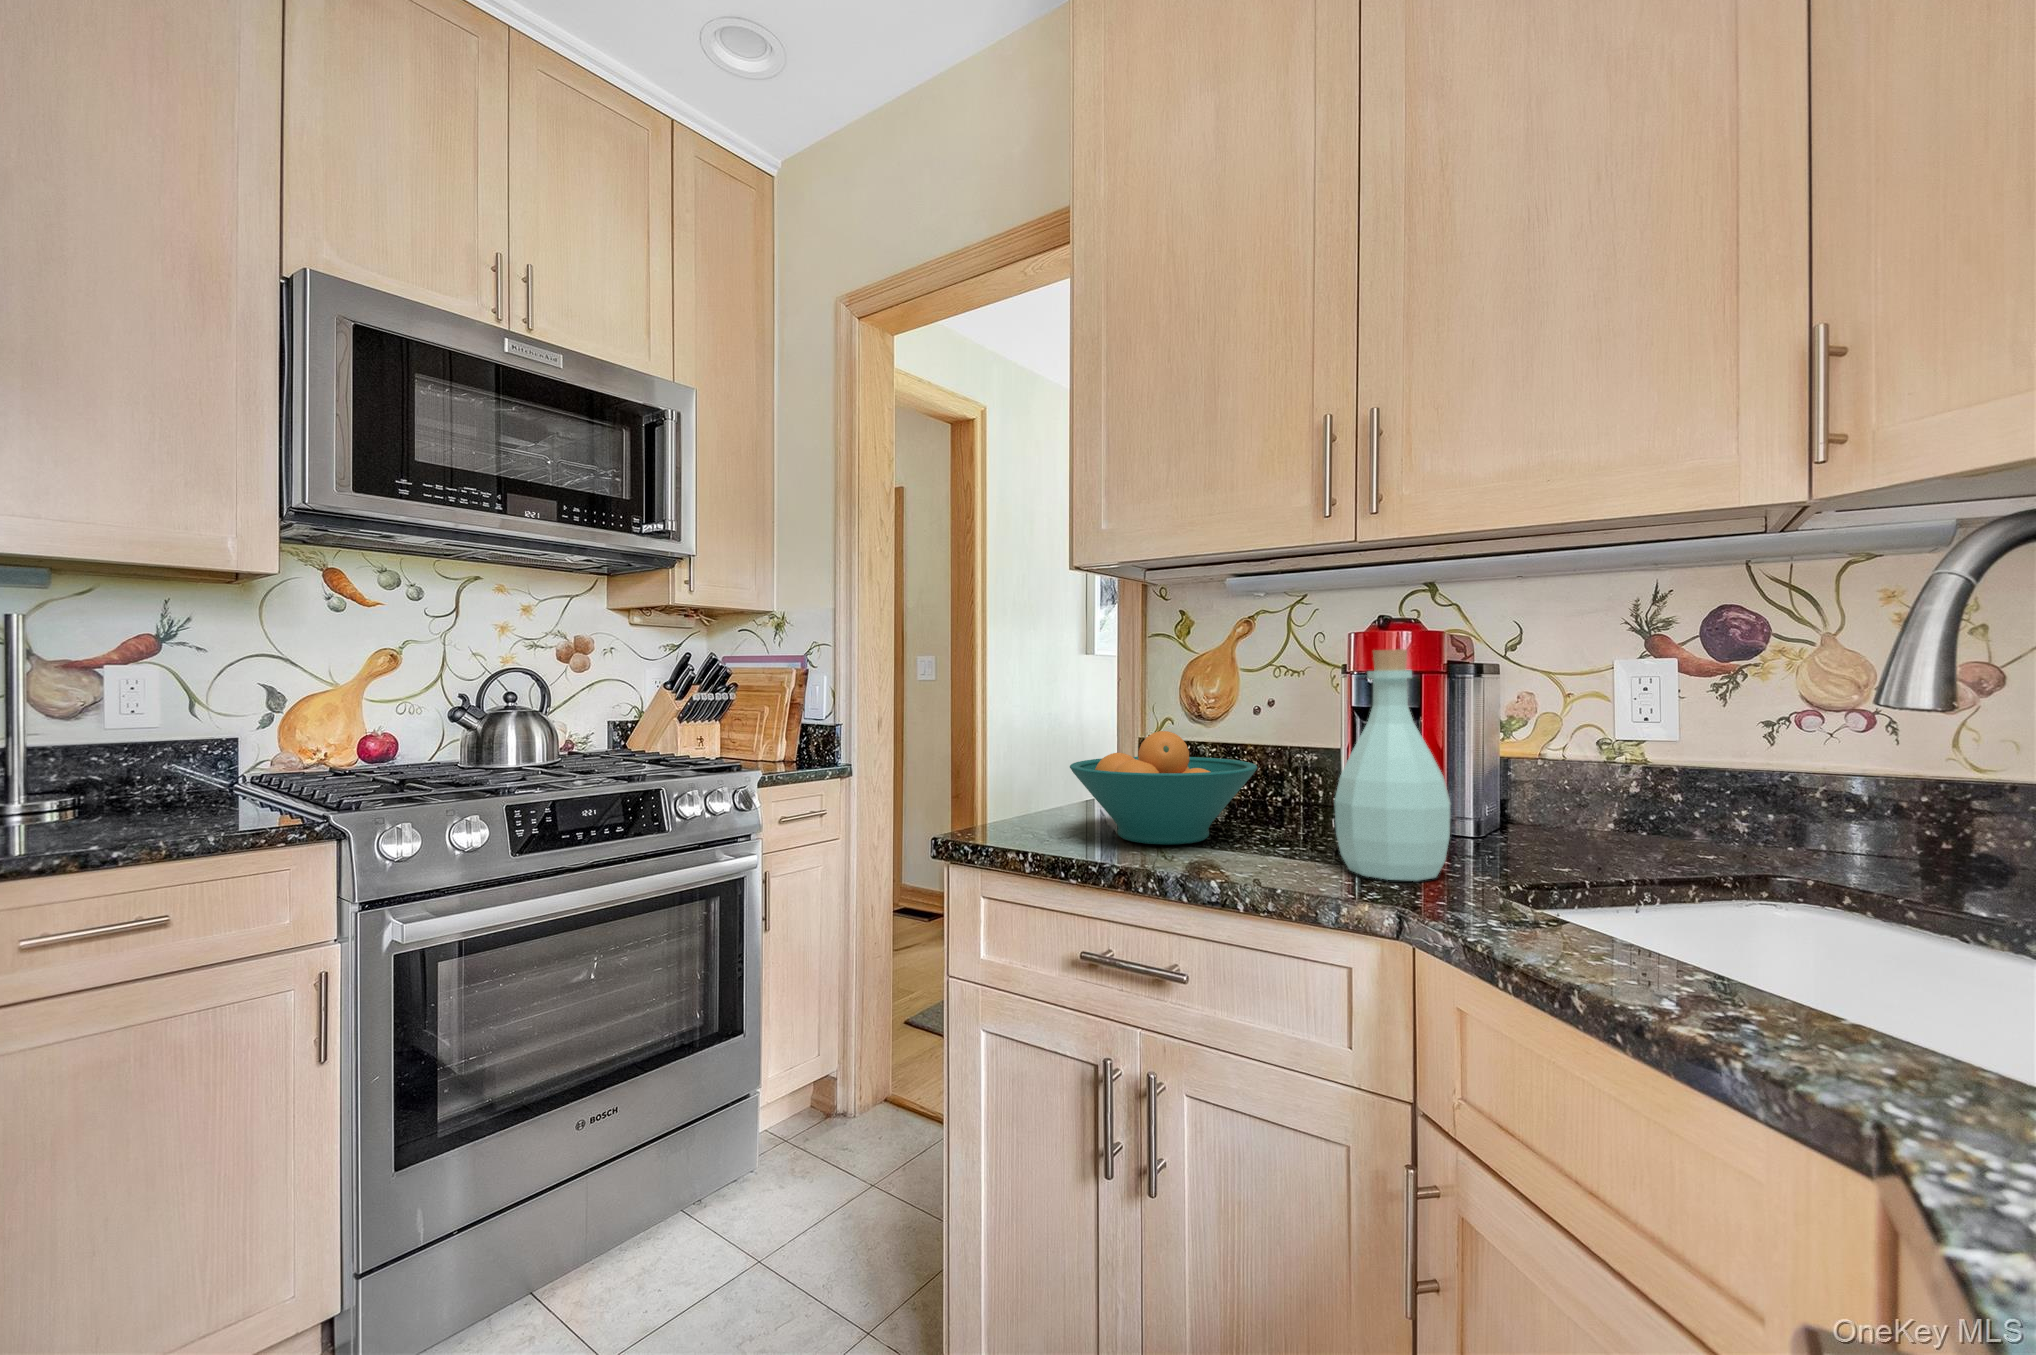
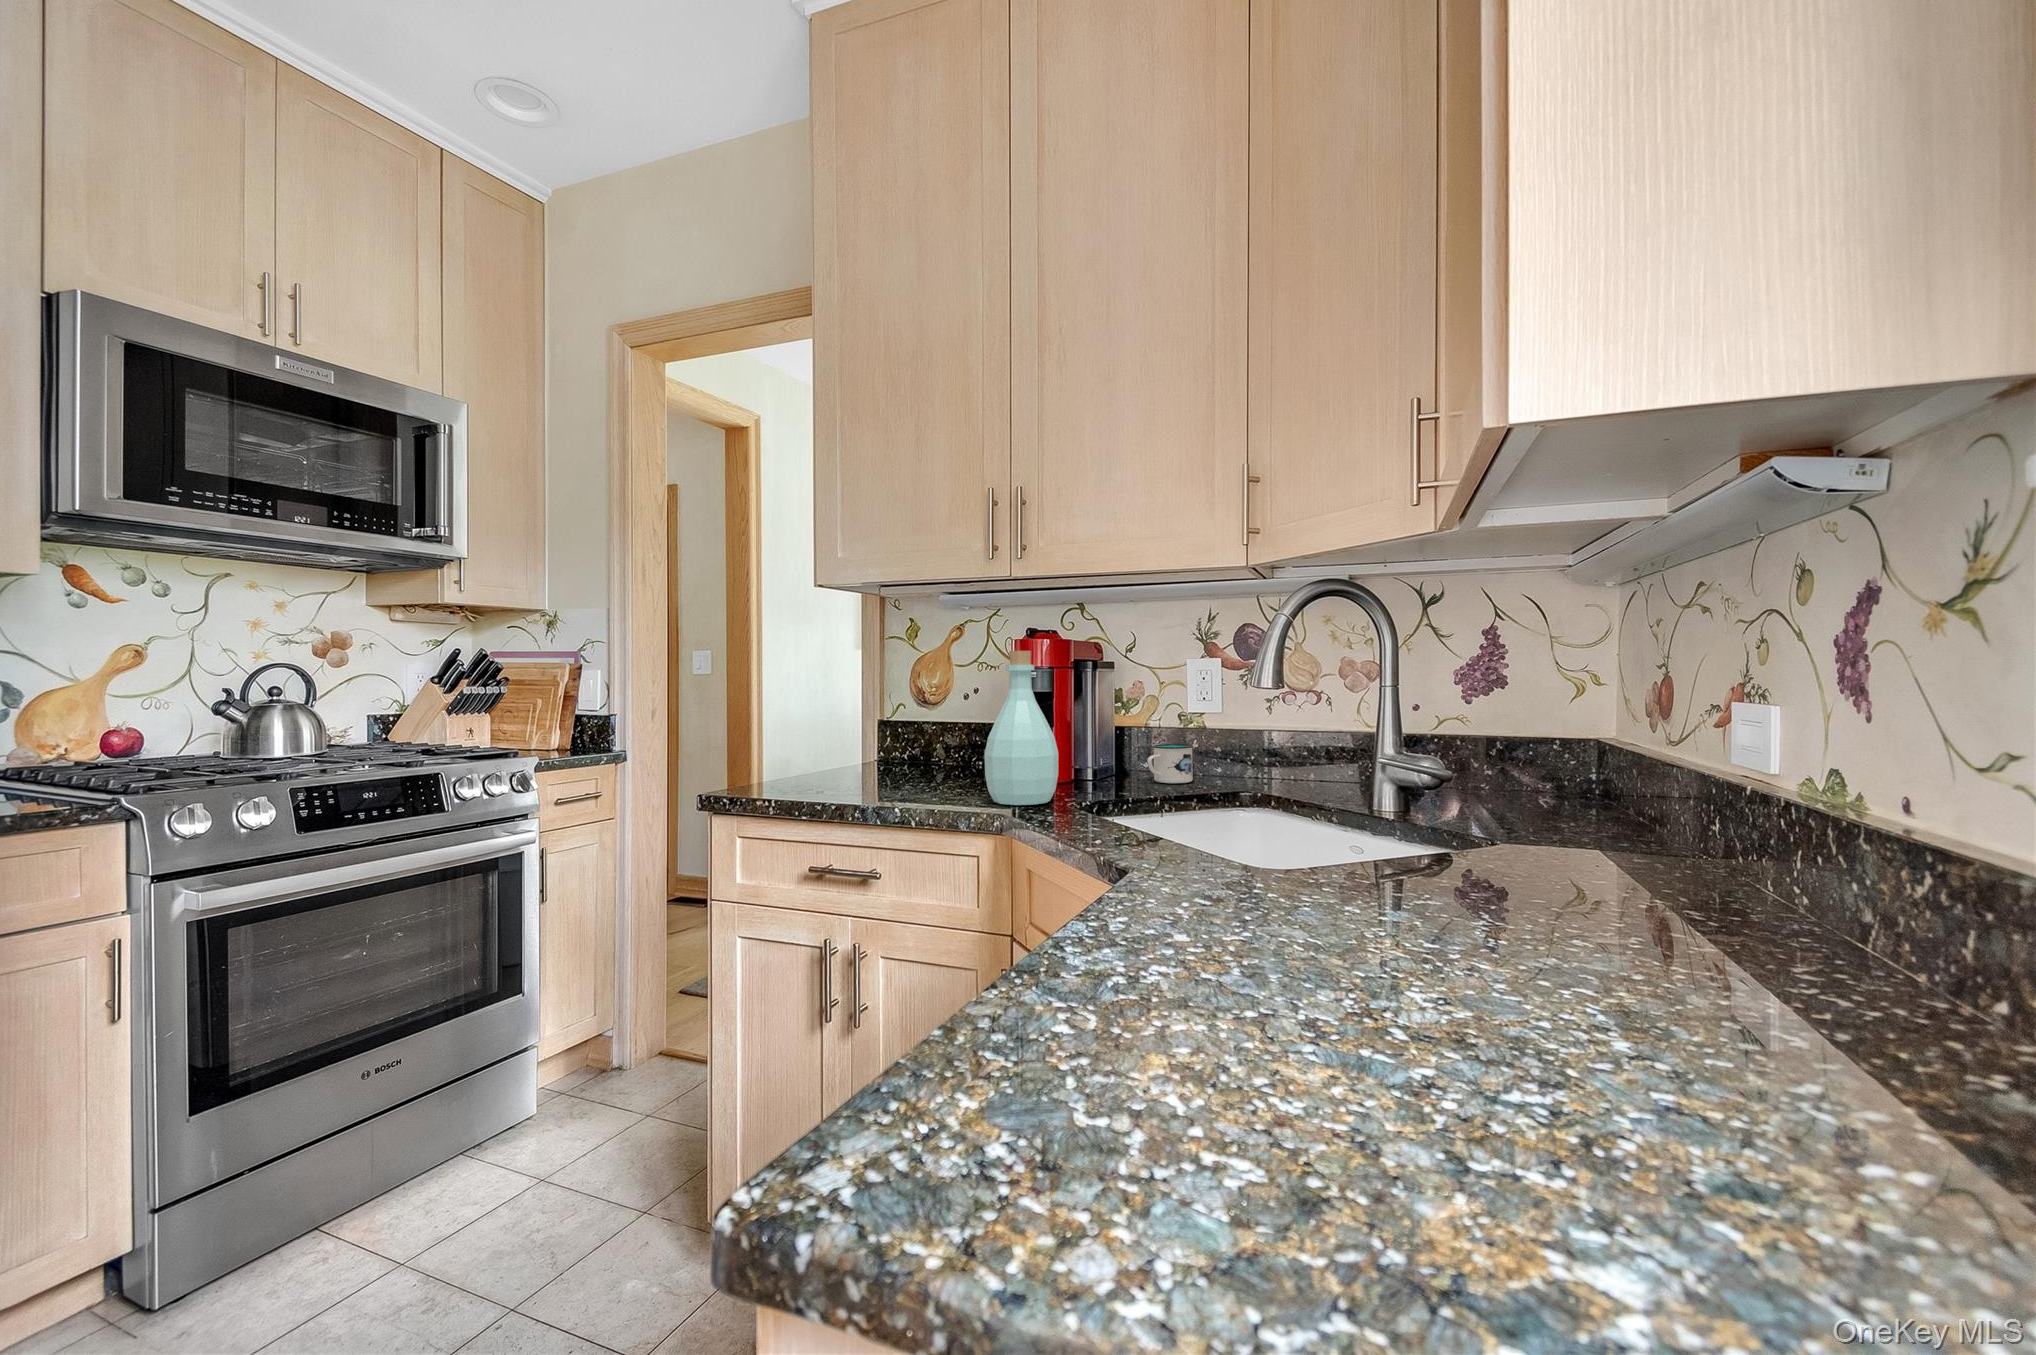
fruit bowl: present [1070,731,1258,844] -> none [805,710,944,793]
mug: none [1565,786,1639,846] -> present [1147,744,1194,783]

